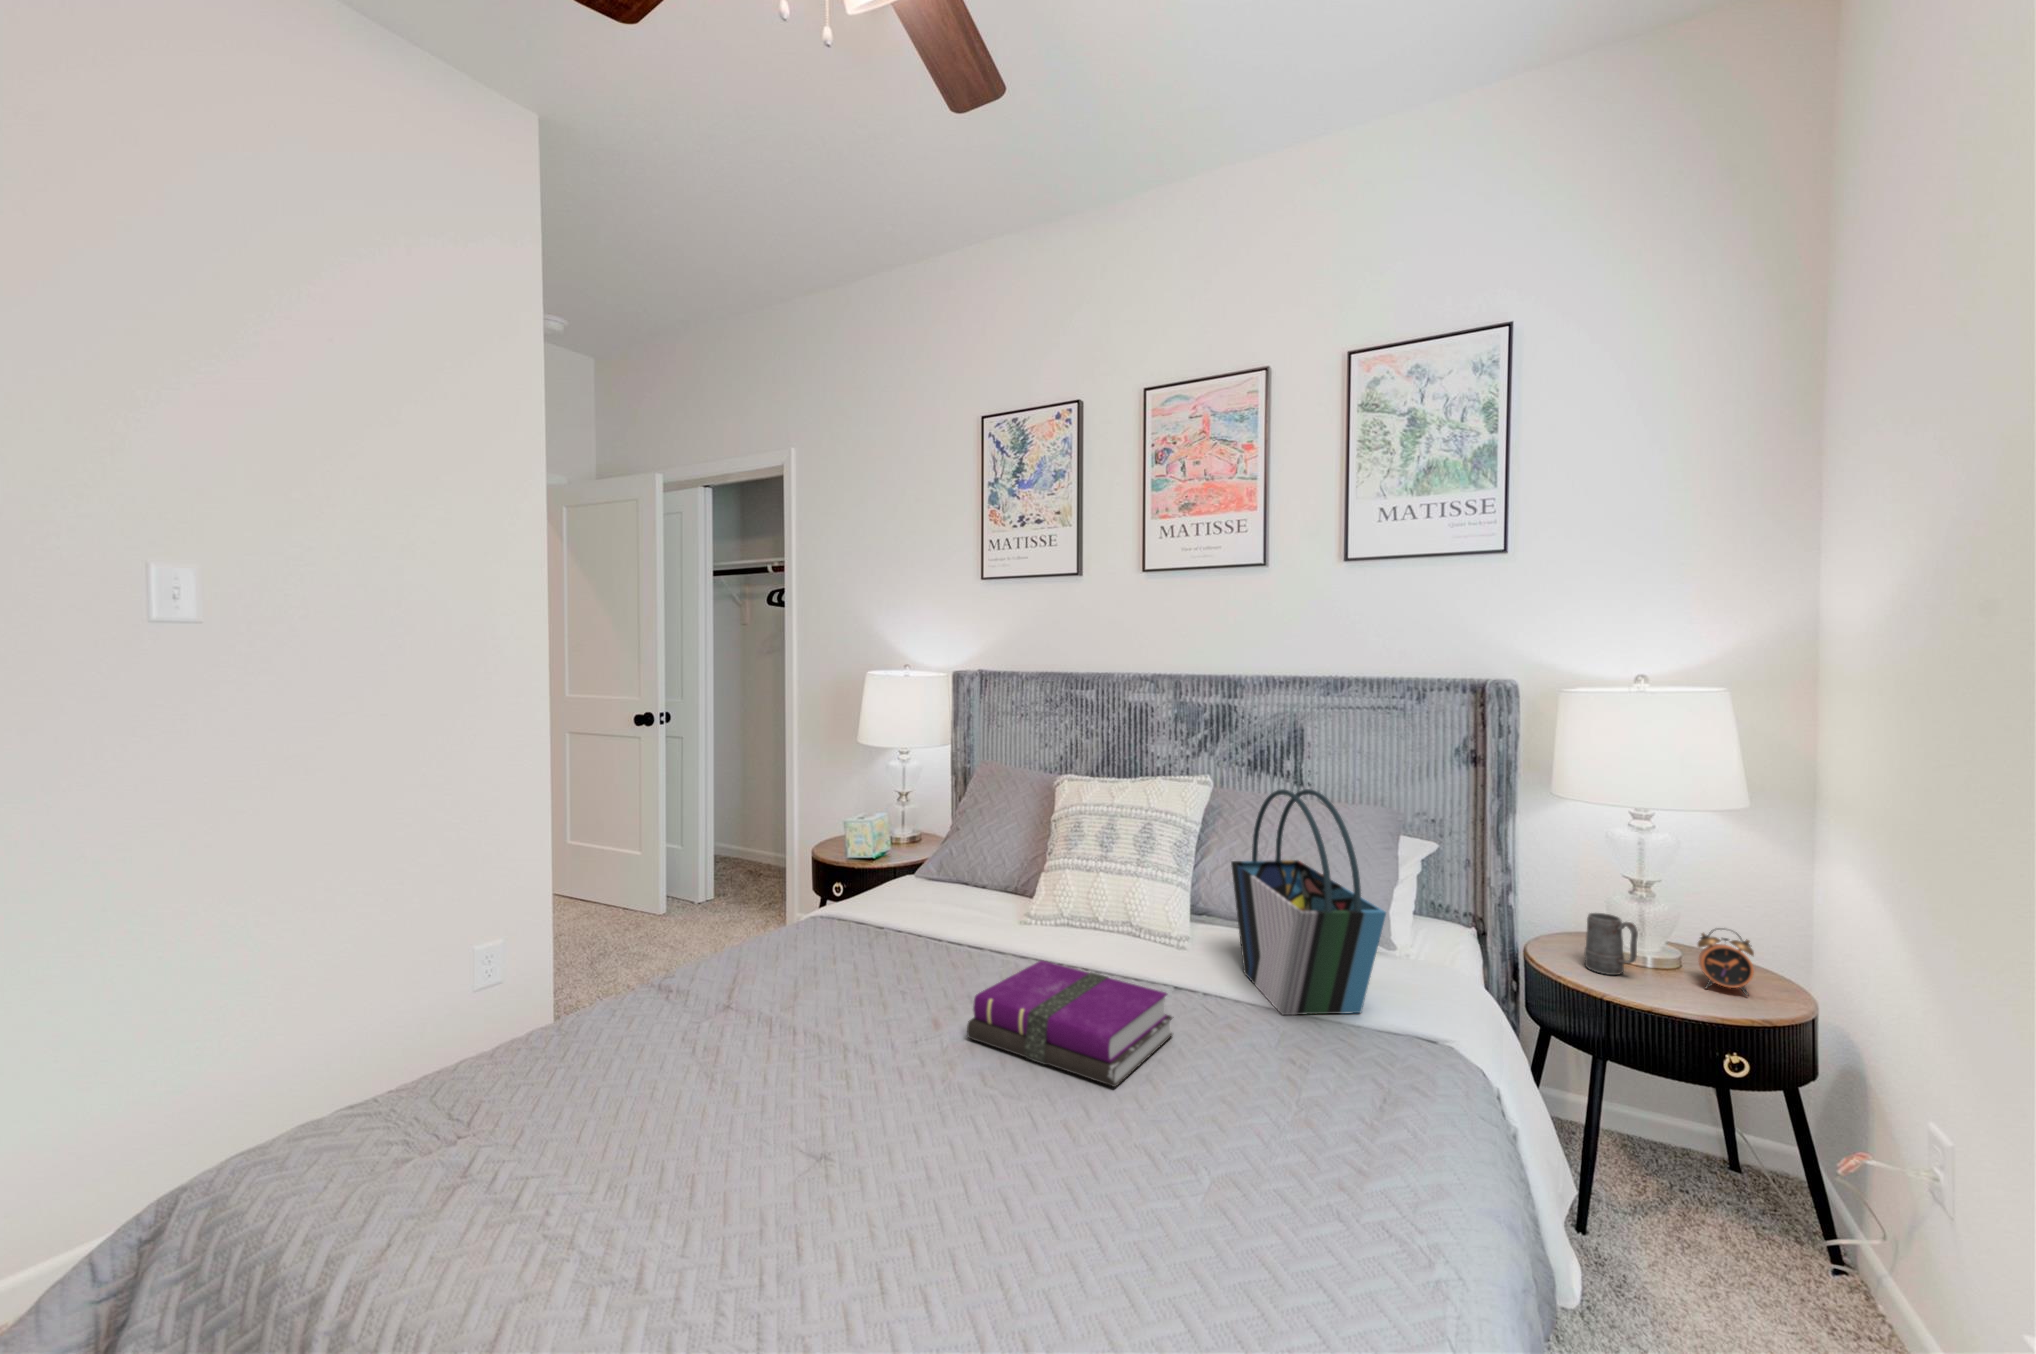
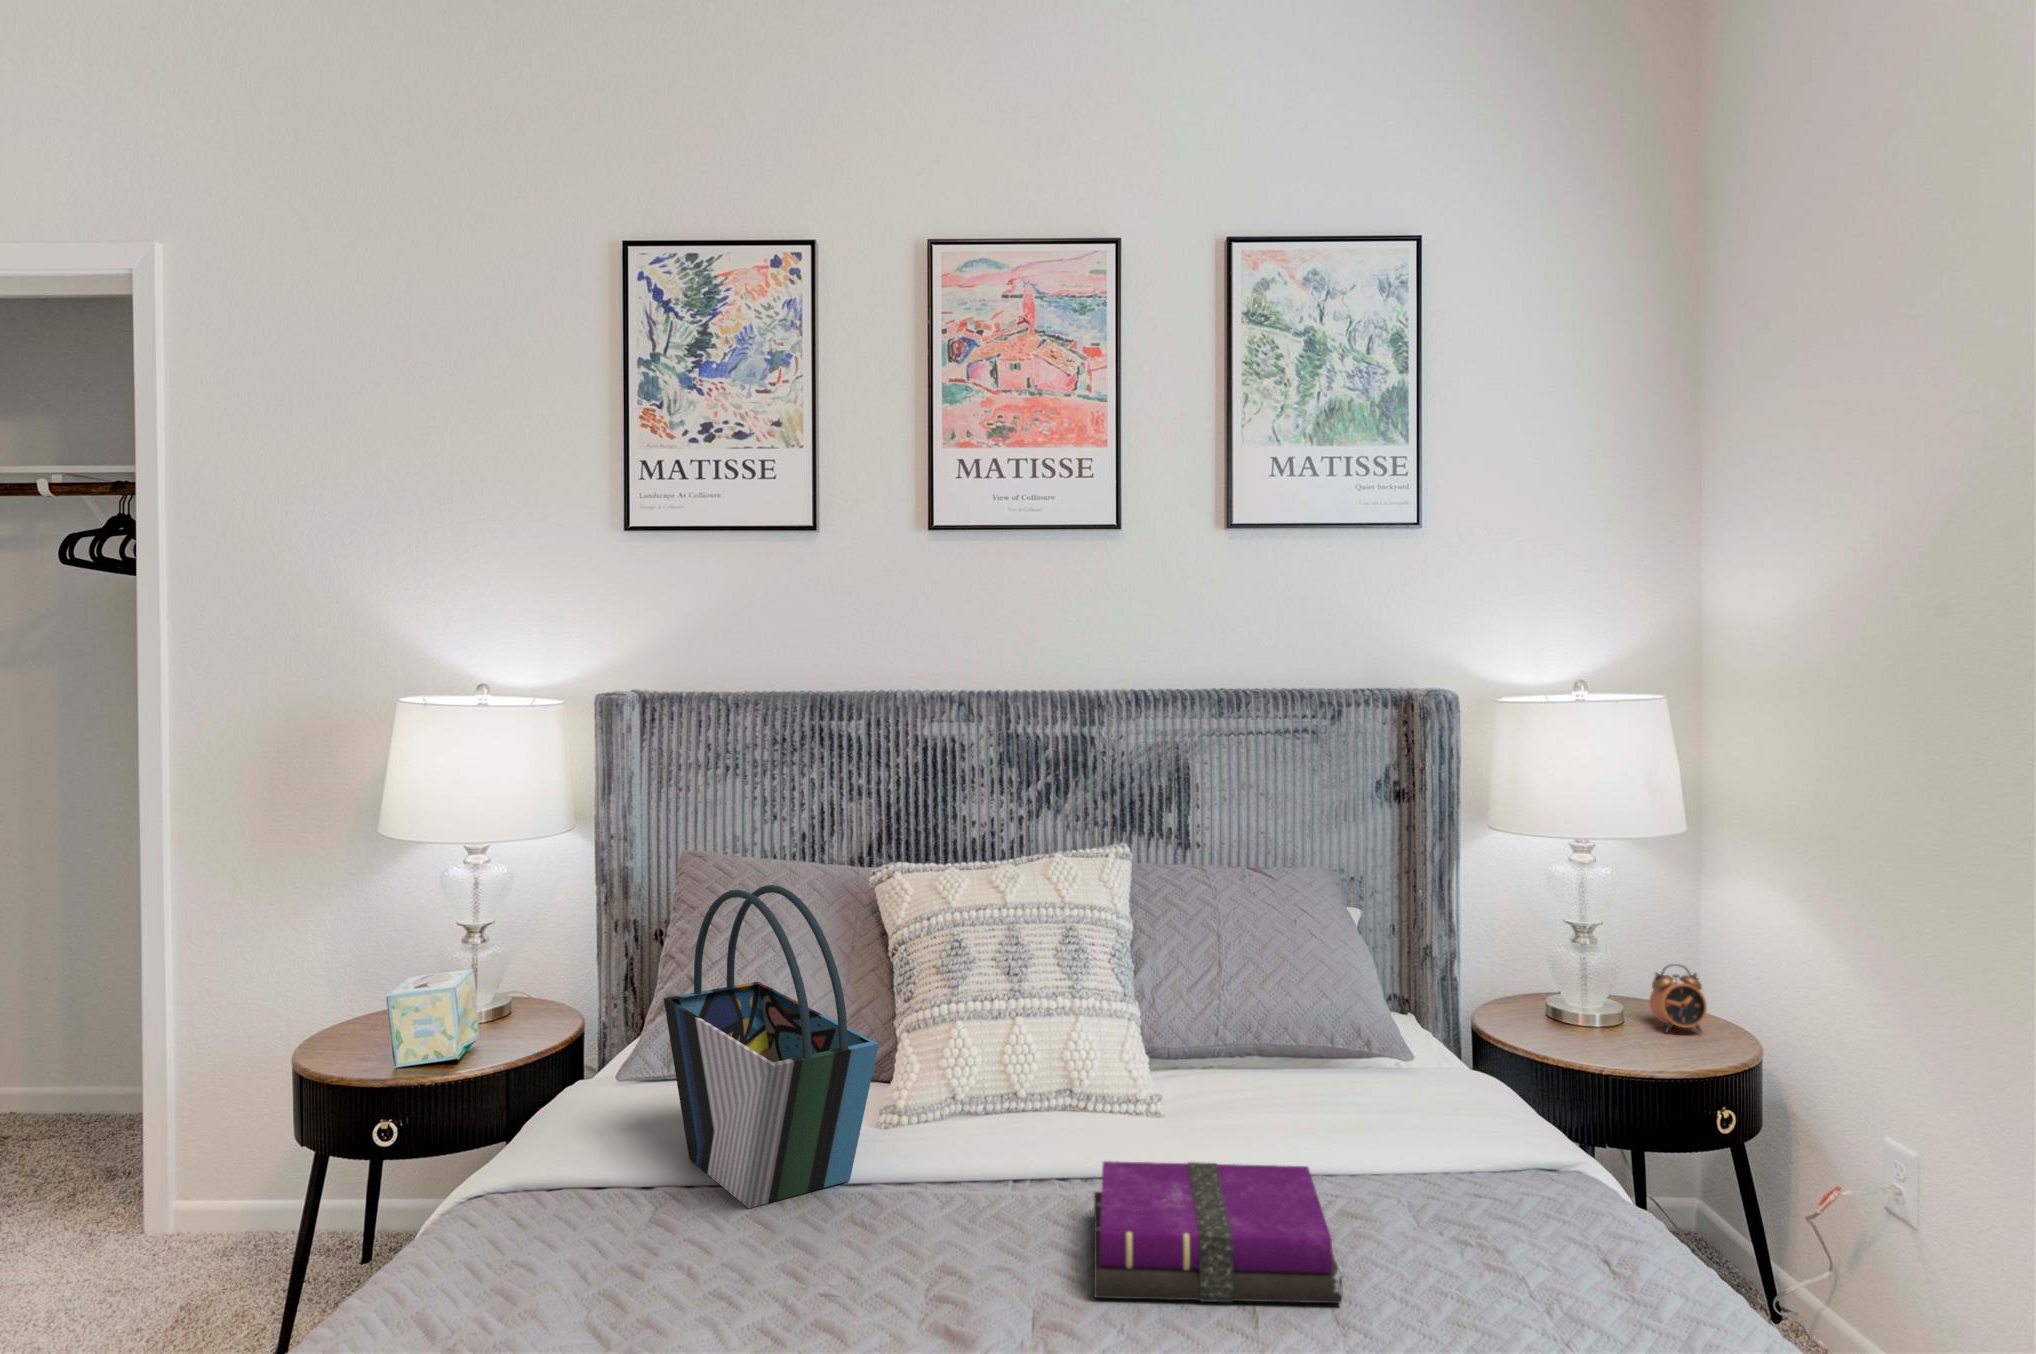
tote bag: present [1231,789,1386,1015] -> present [664,885,879,1208]
mug: present [1584,913,1638,975] -> none [1553,966,1611,1036]

